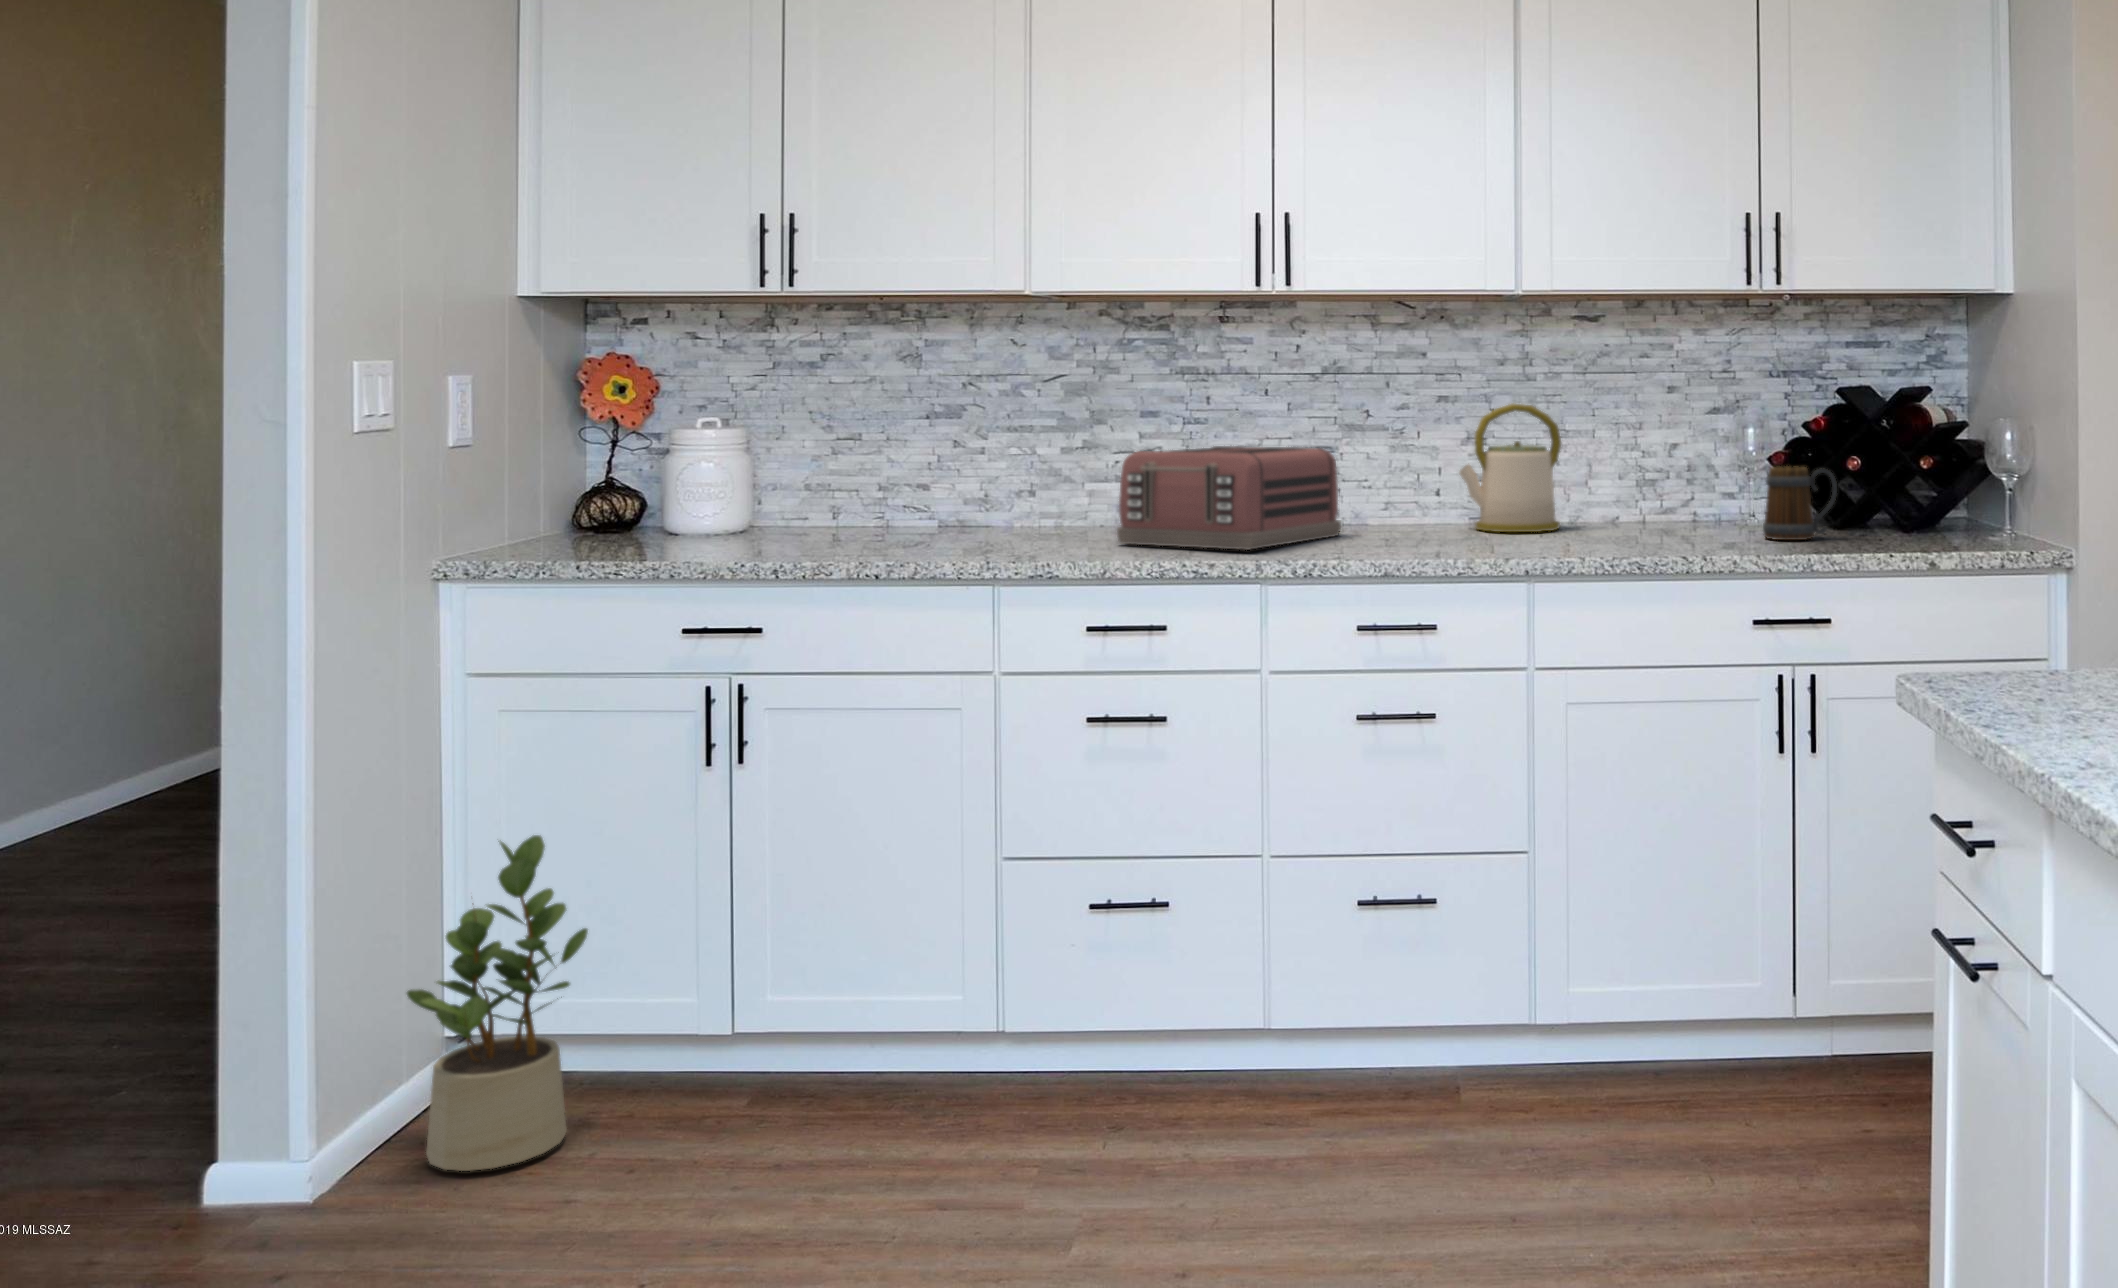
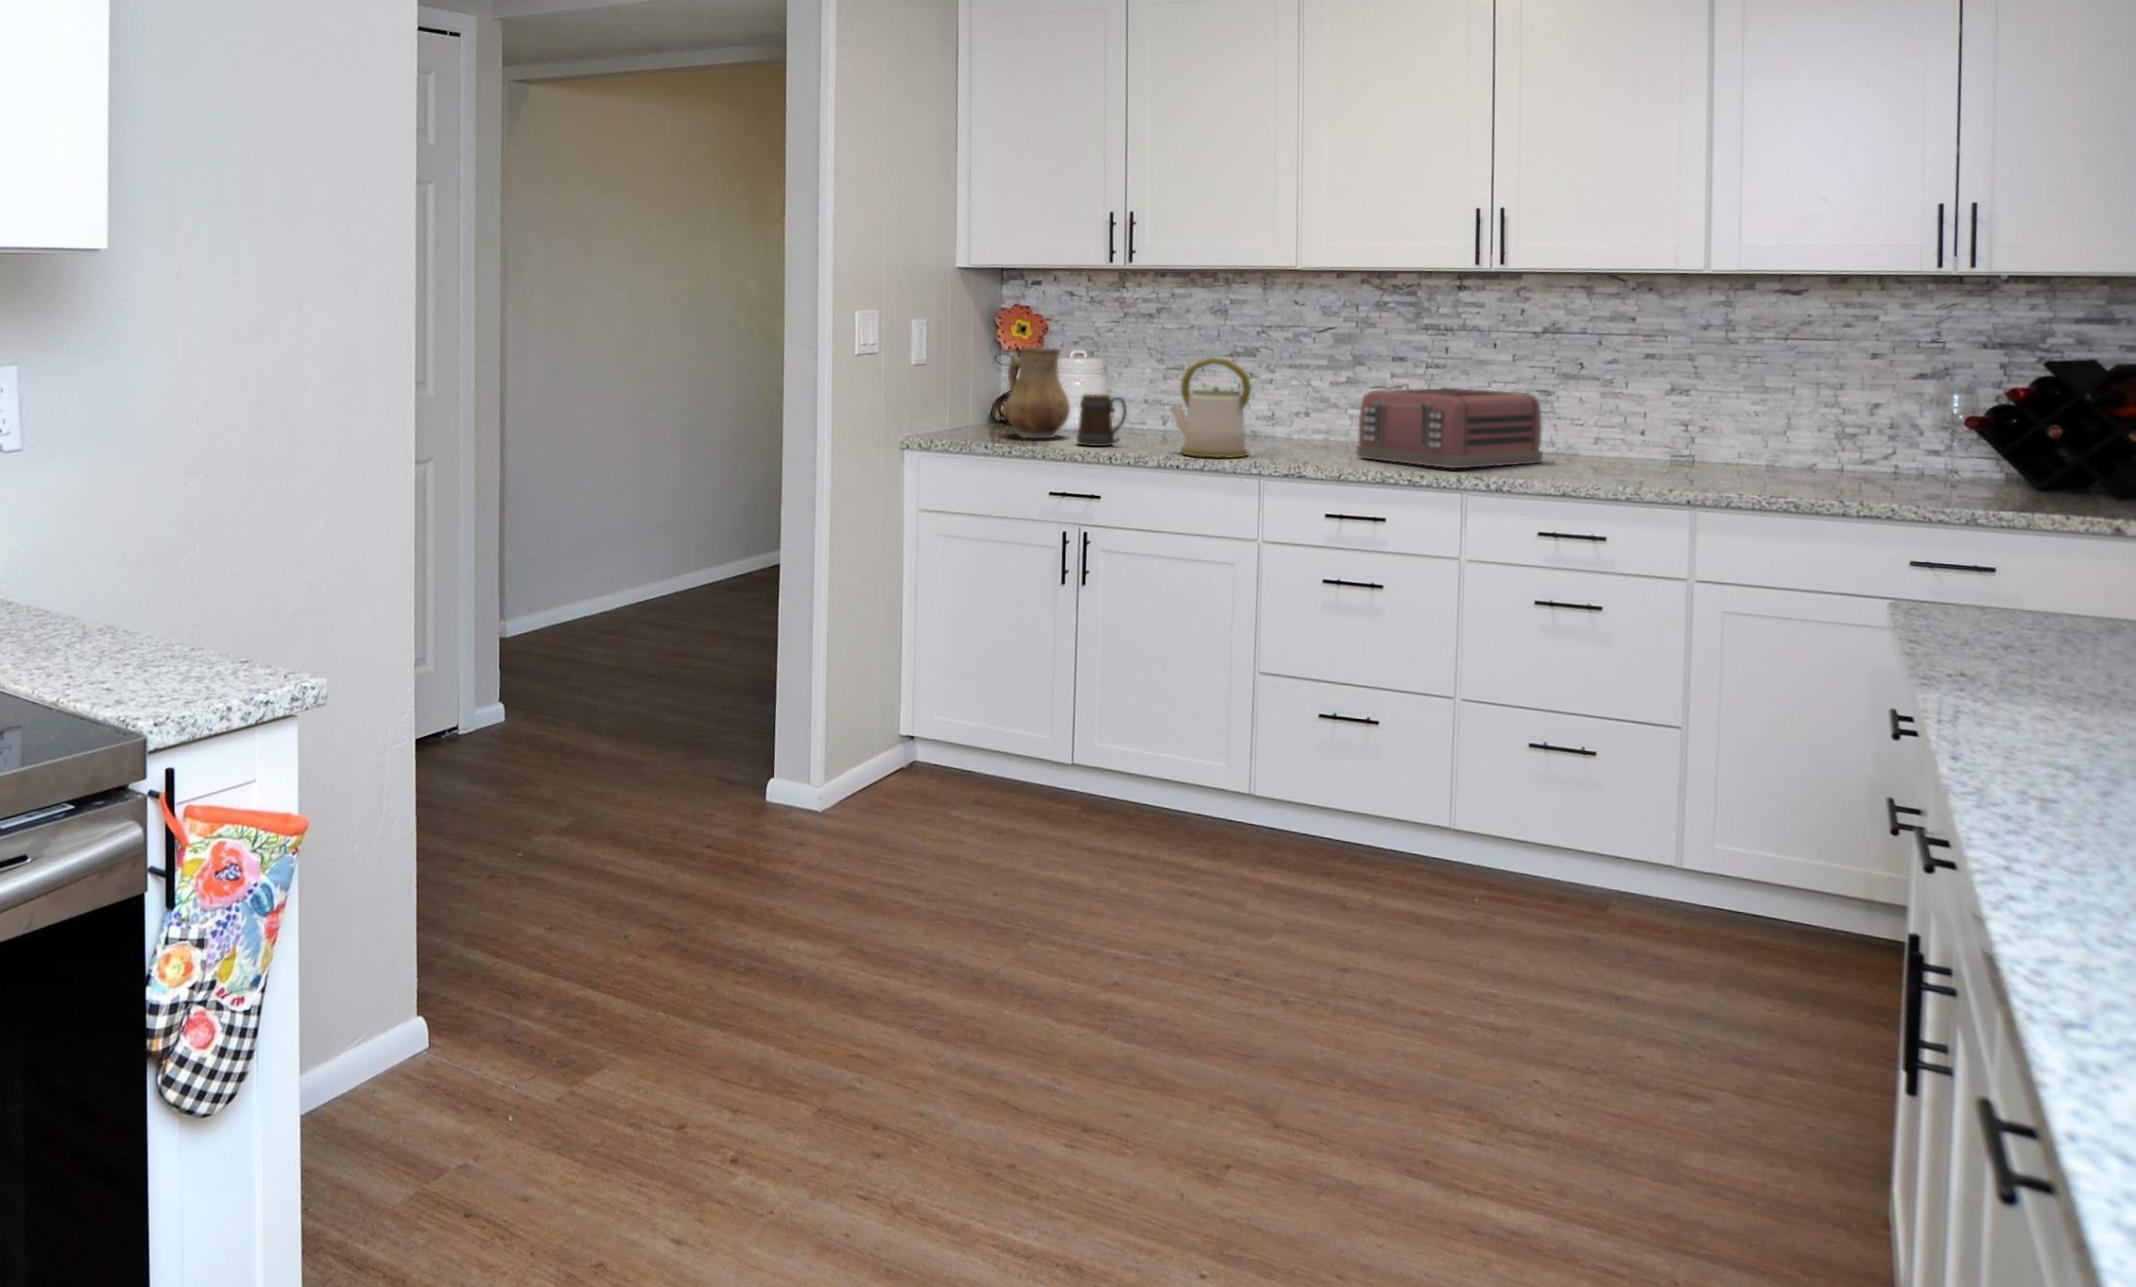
kettle: present [1459,404,1561,532] -> present [1170,358,1251,457]
ceramic pitcher: none [598,410,701,547] -> present [1005,347,1070,438]
mug: present [1763,466,1837,540] -> present [1077,394,1127,446]
potted plant: present [407,835,588,1171] -> none [895,612,996,806]

